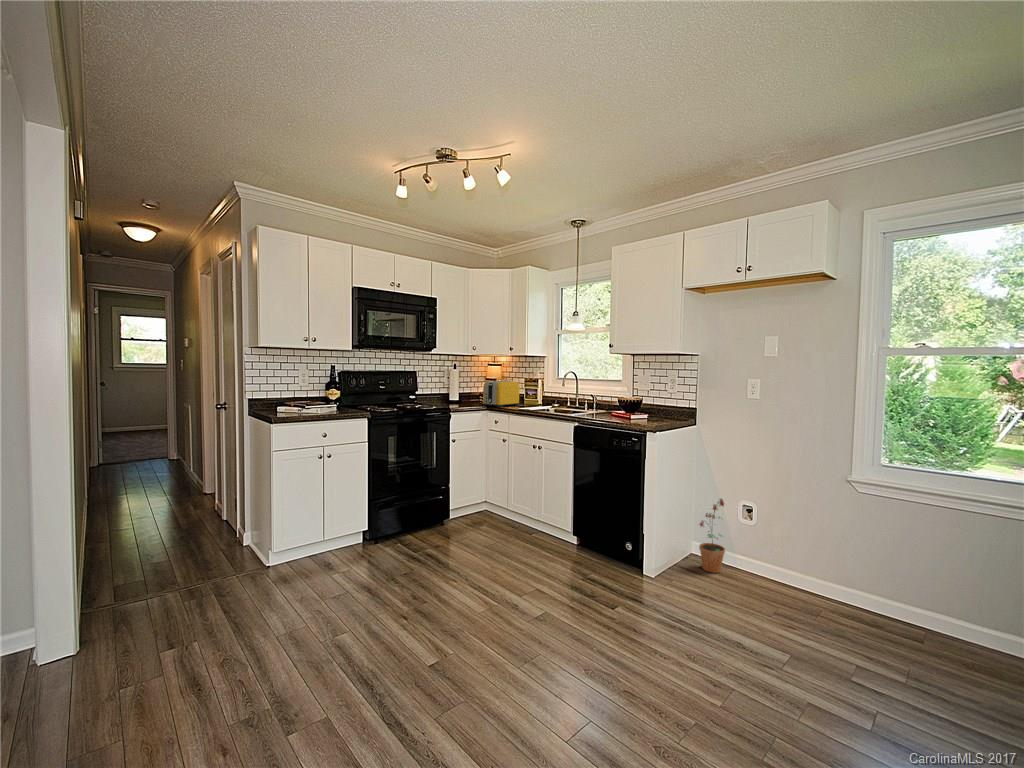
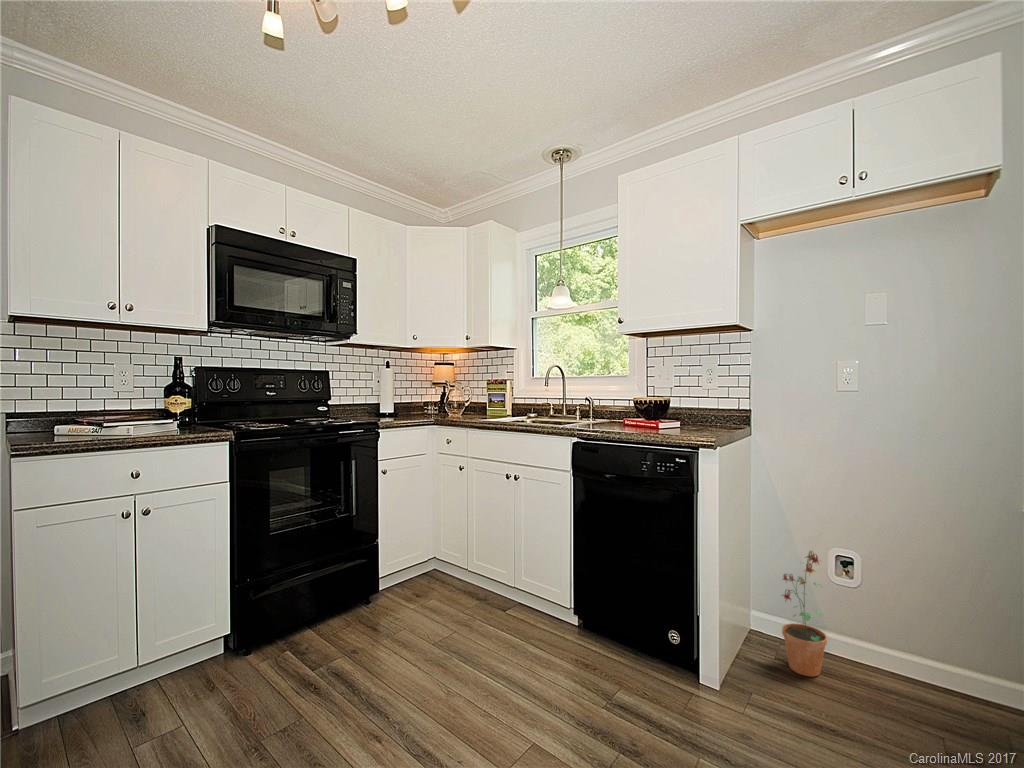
toaster: present [483,381,519,407] -> none [427,381,480,419]

